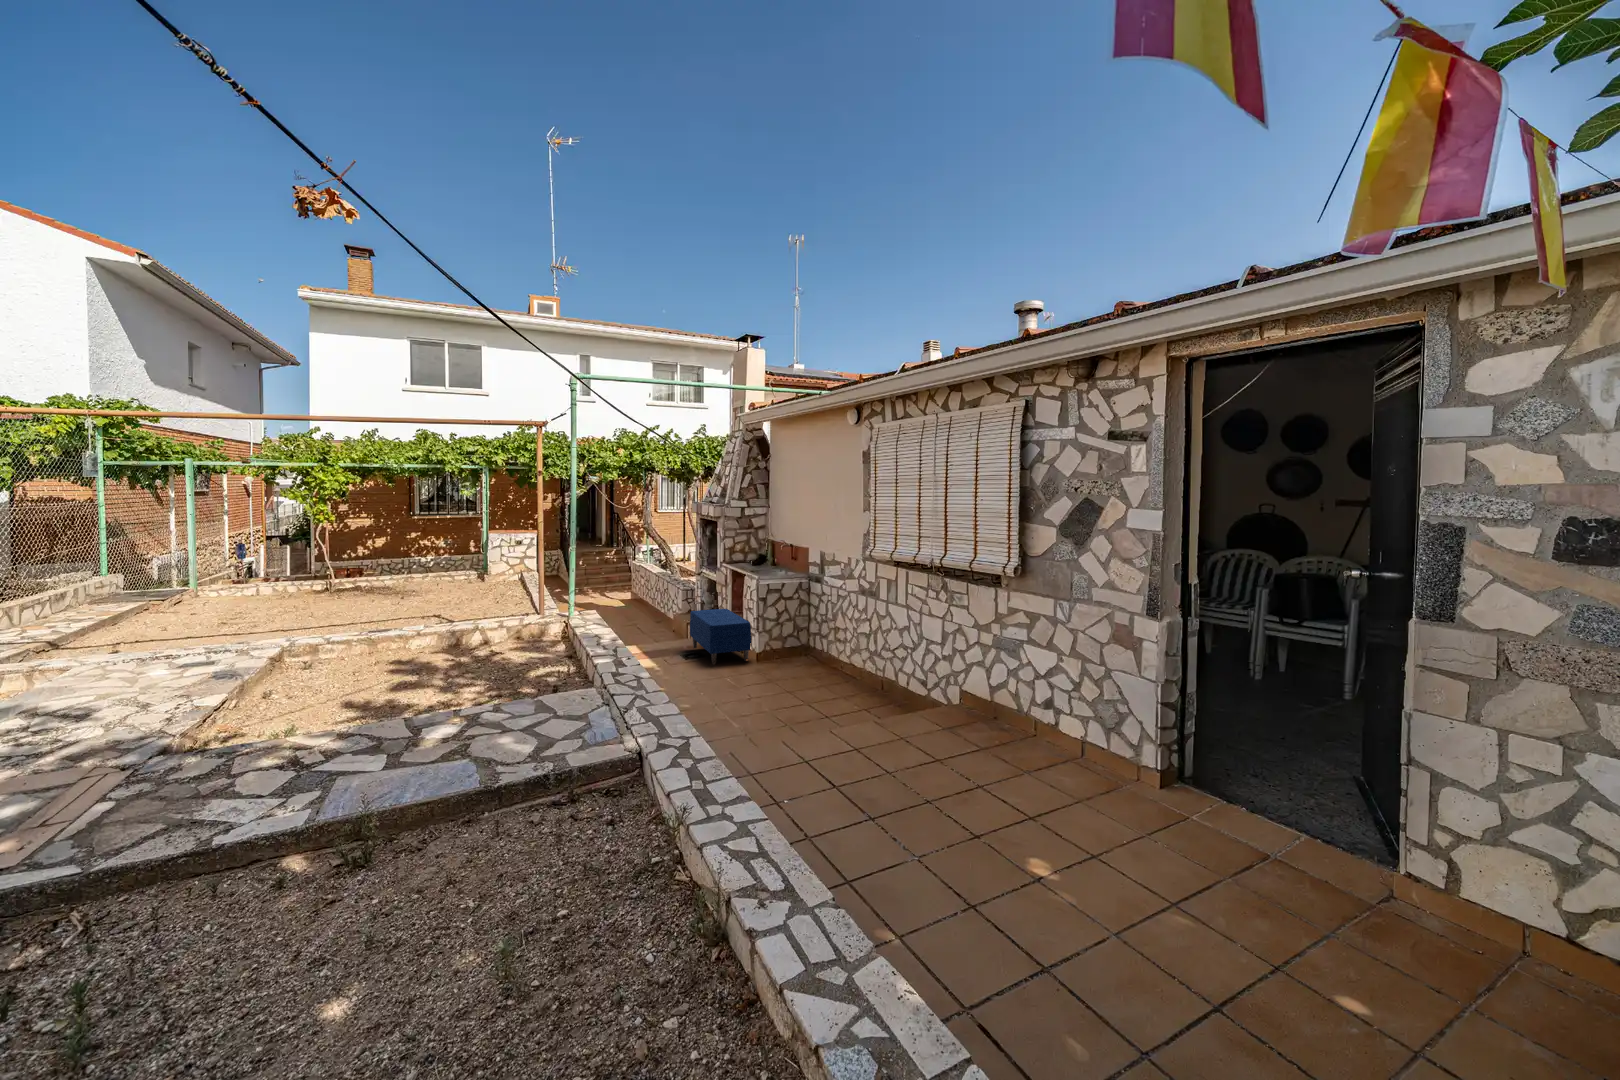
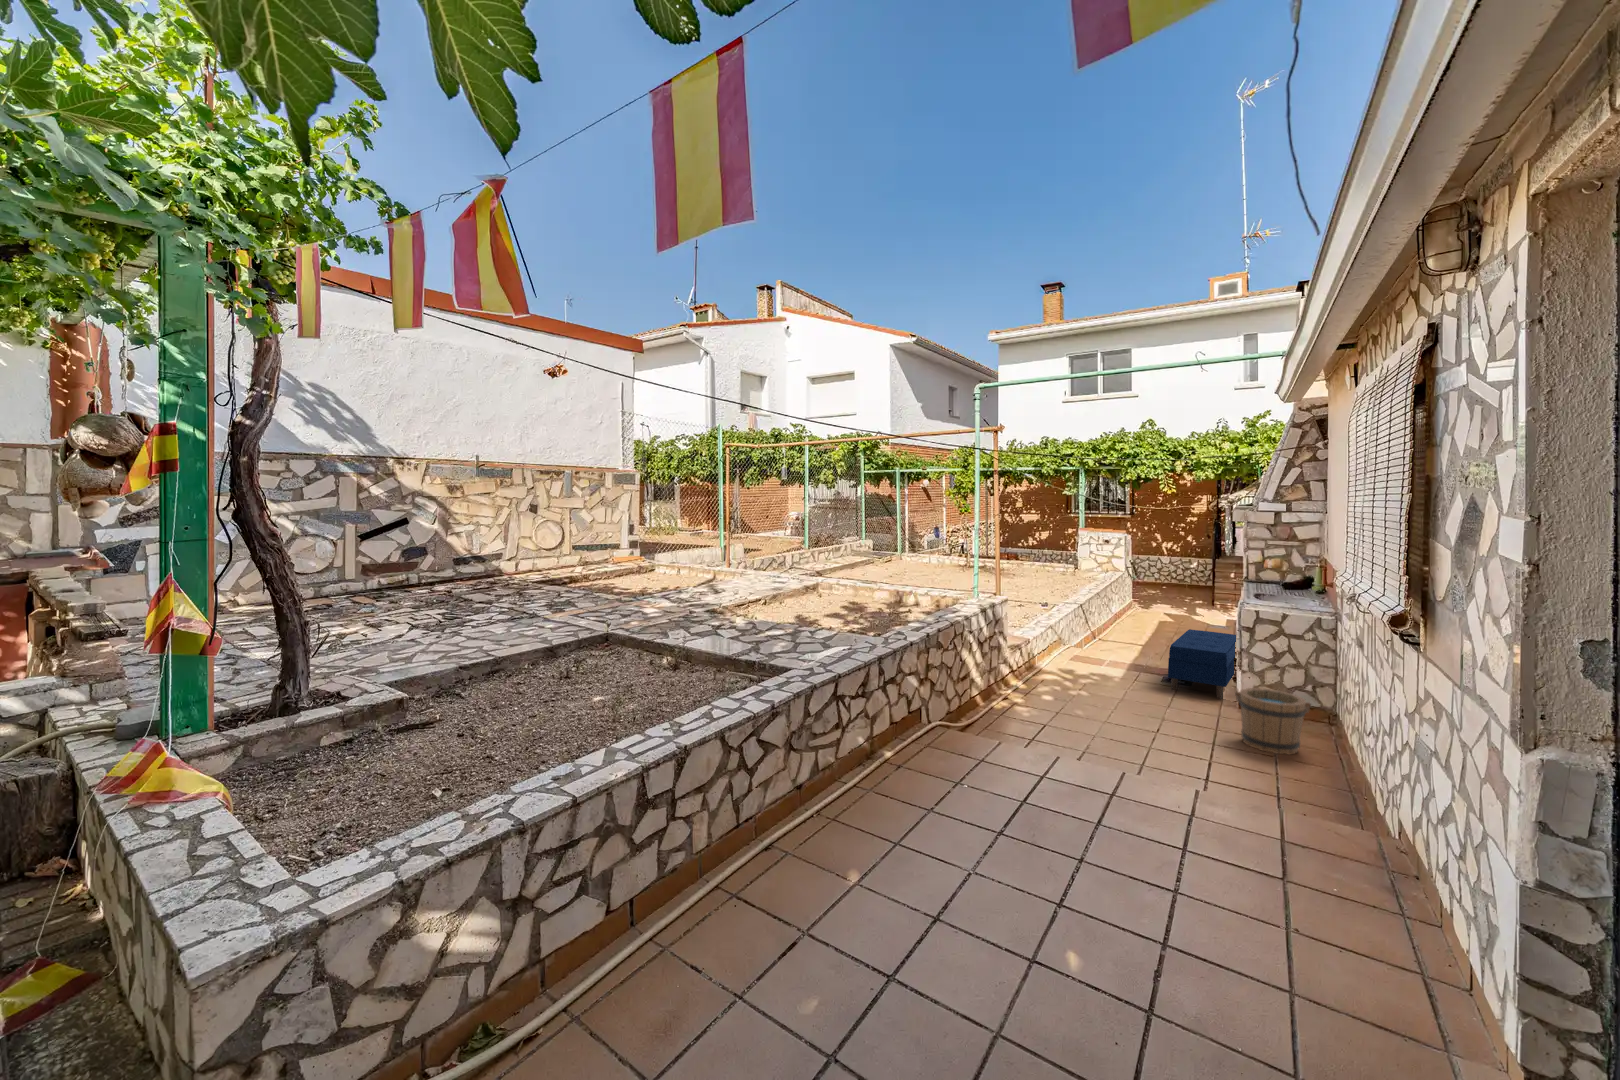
bucket: none [807,639,851,685] -> present [1235,688,1311,754]

